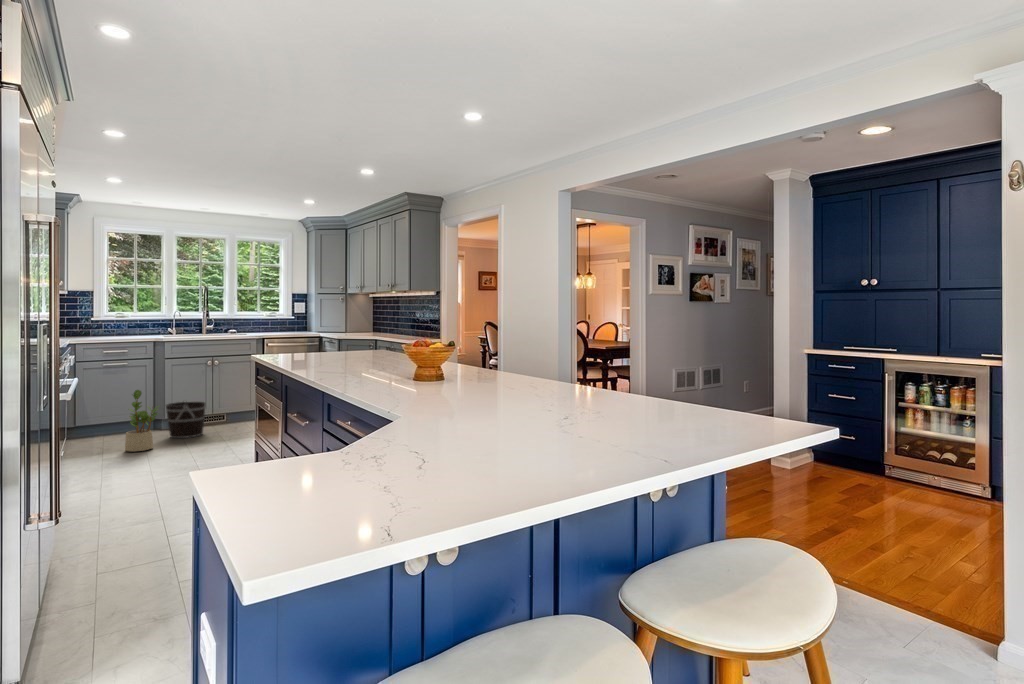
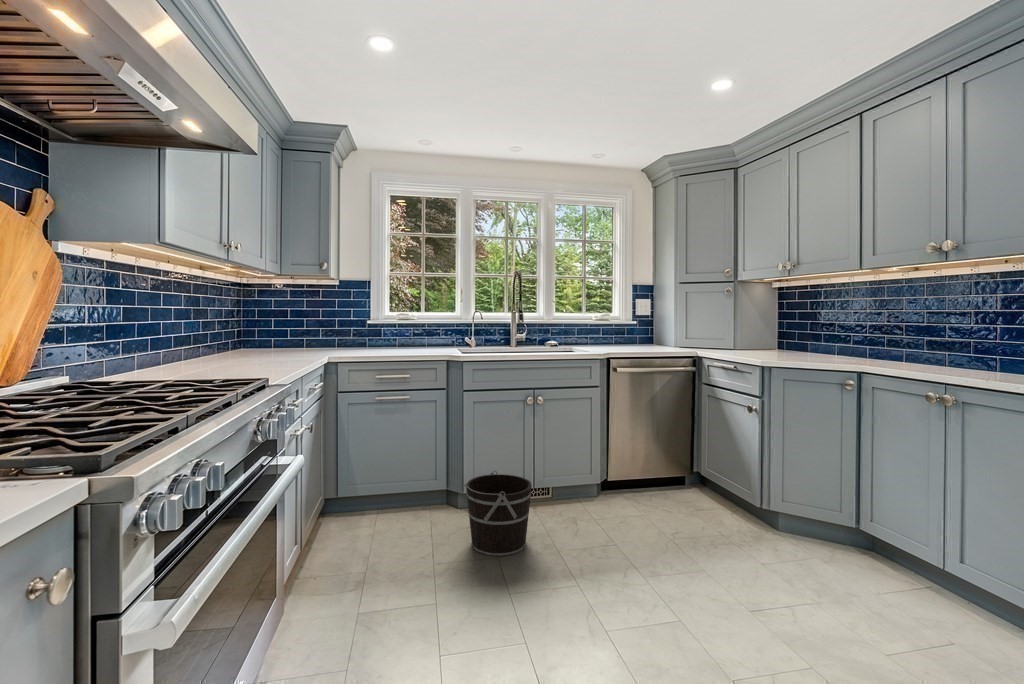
potted plant: present [125,390,158,452] -> none [395,476,463,617]

